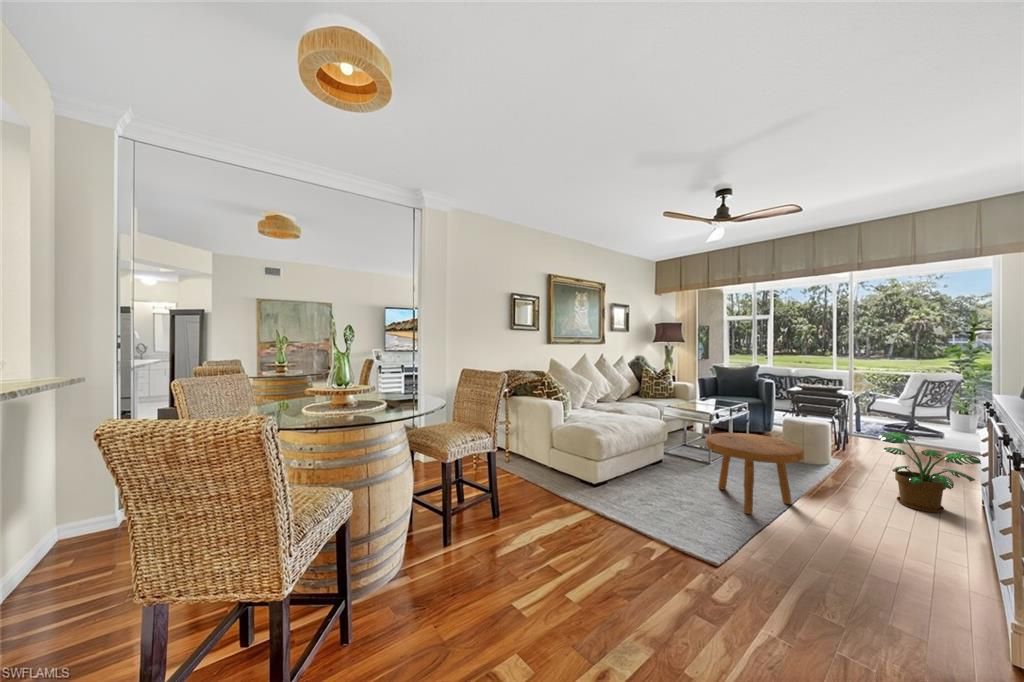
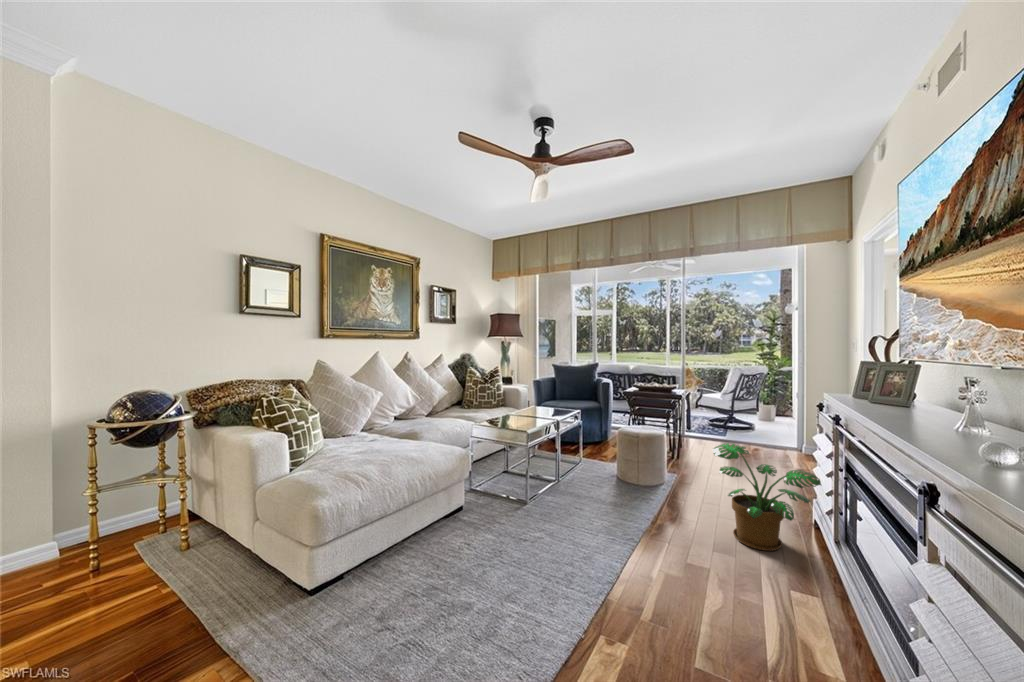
footstool: present [706,433,804,514] -> none [500,464,630,611]

